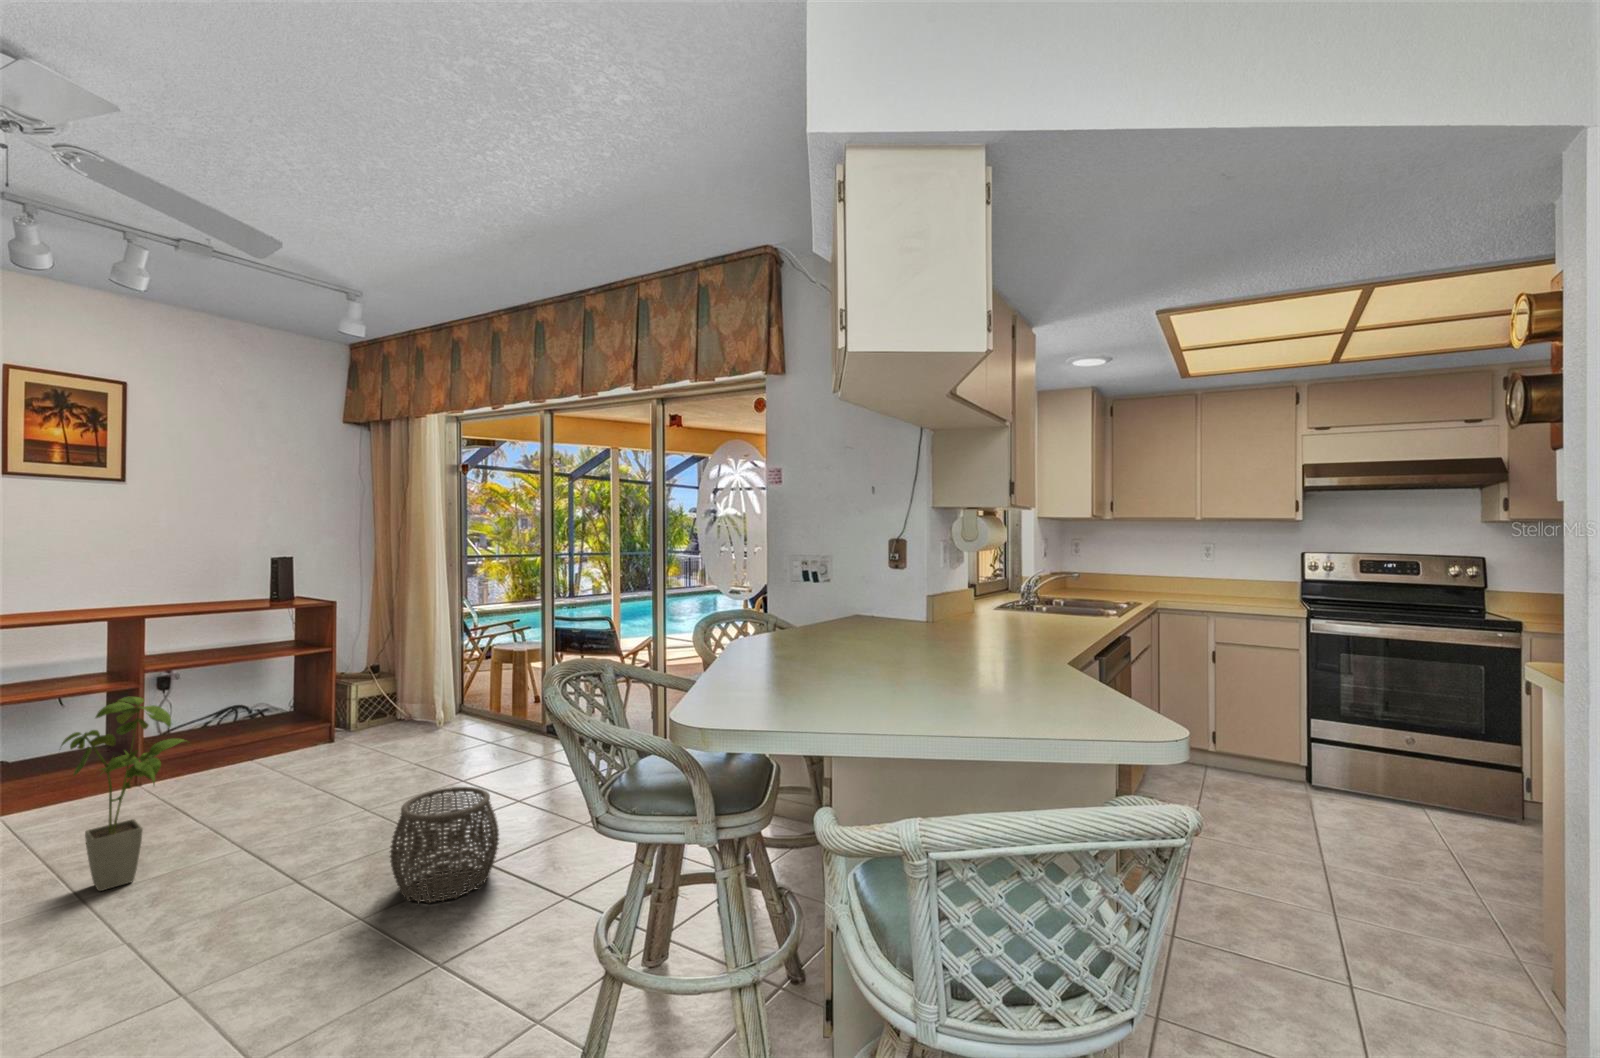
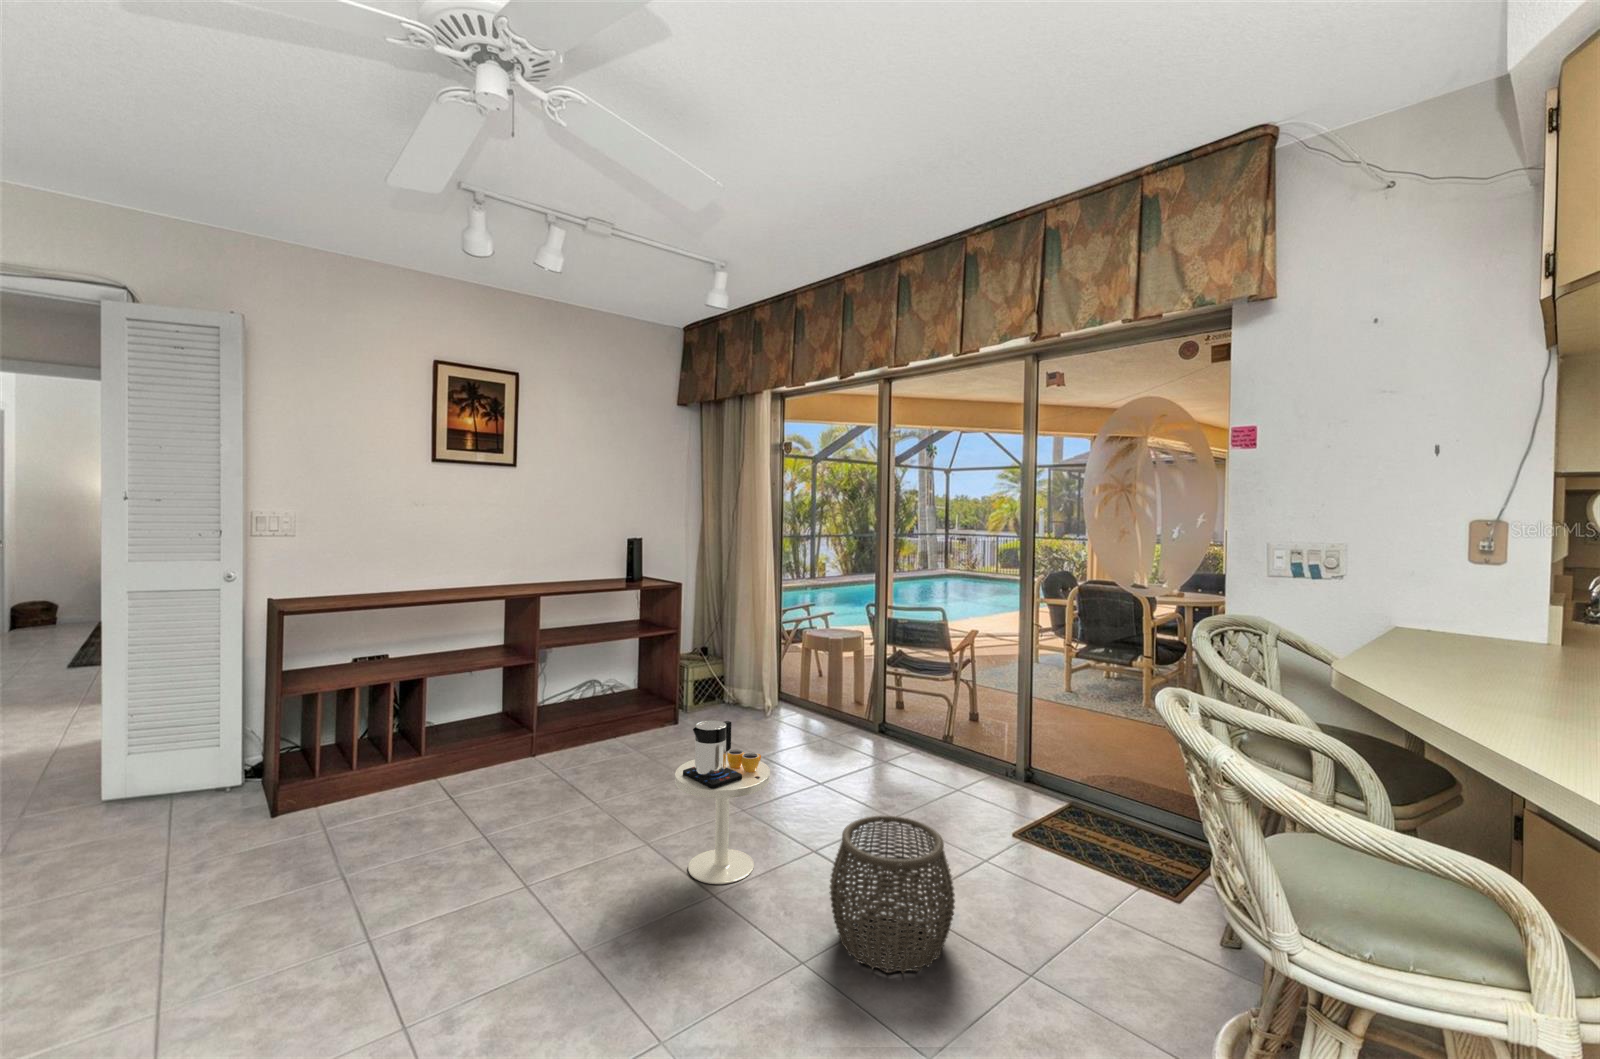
house plant: present [61,697,188,891] -> none [492,676,597,882]
side table: none [267,725,367,868] -> present [675,721,770,884]

